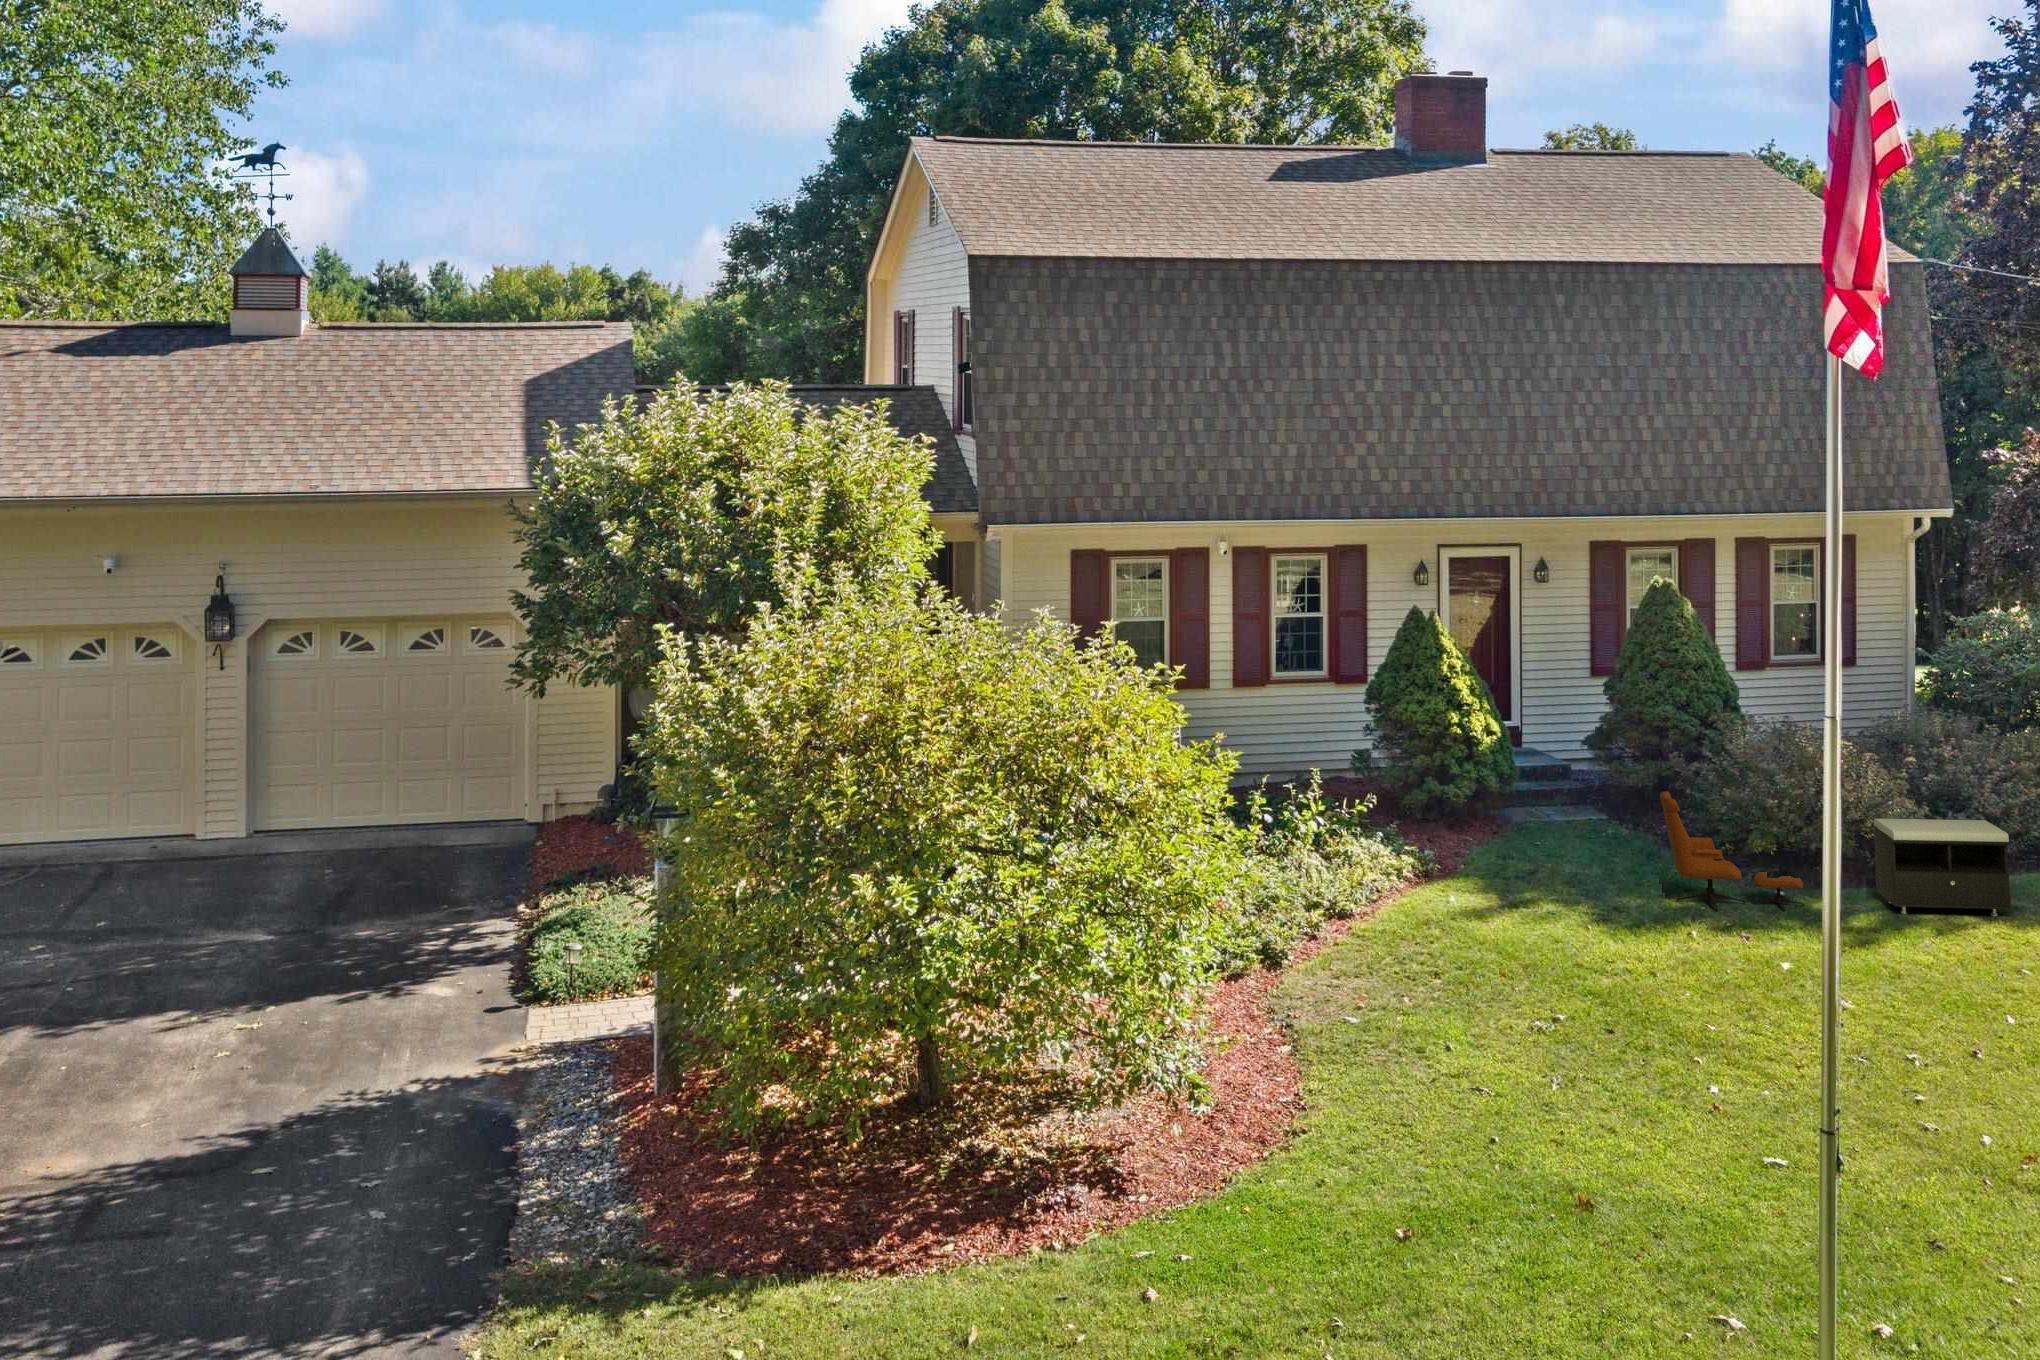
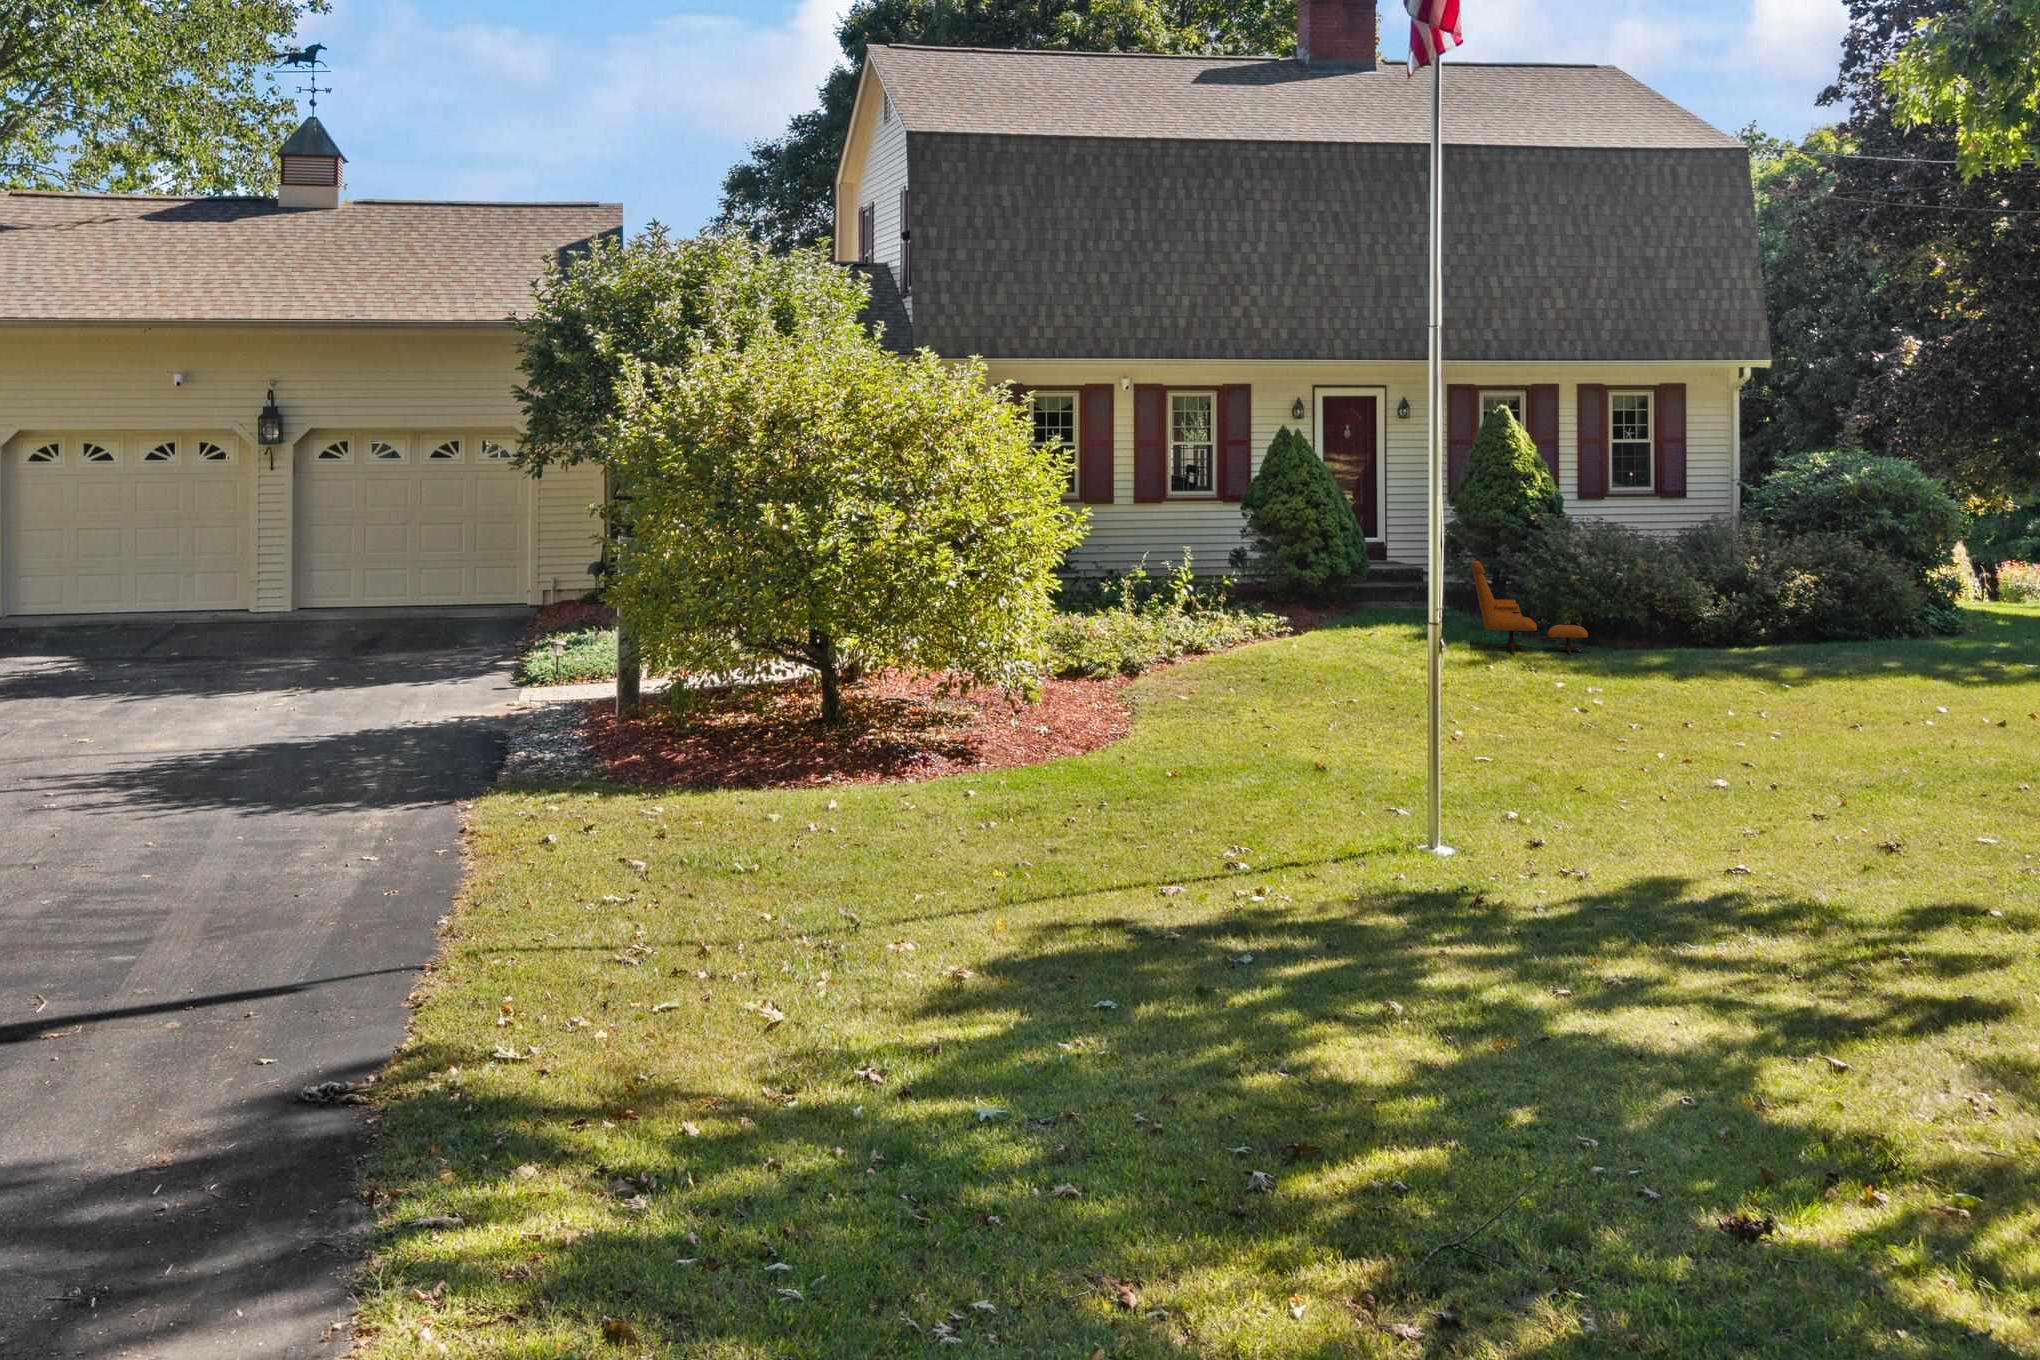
storage bench: present [1874,819,2011,916] -> none [1651,582,1757,657]

